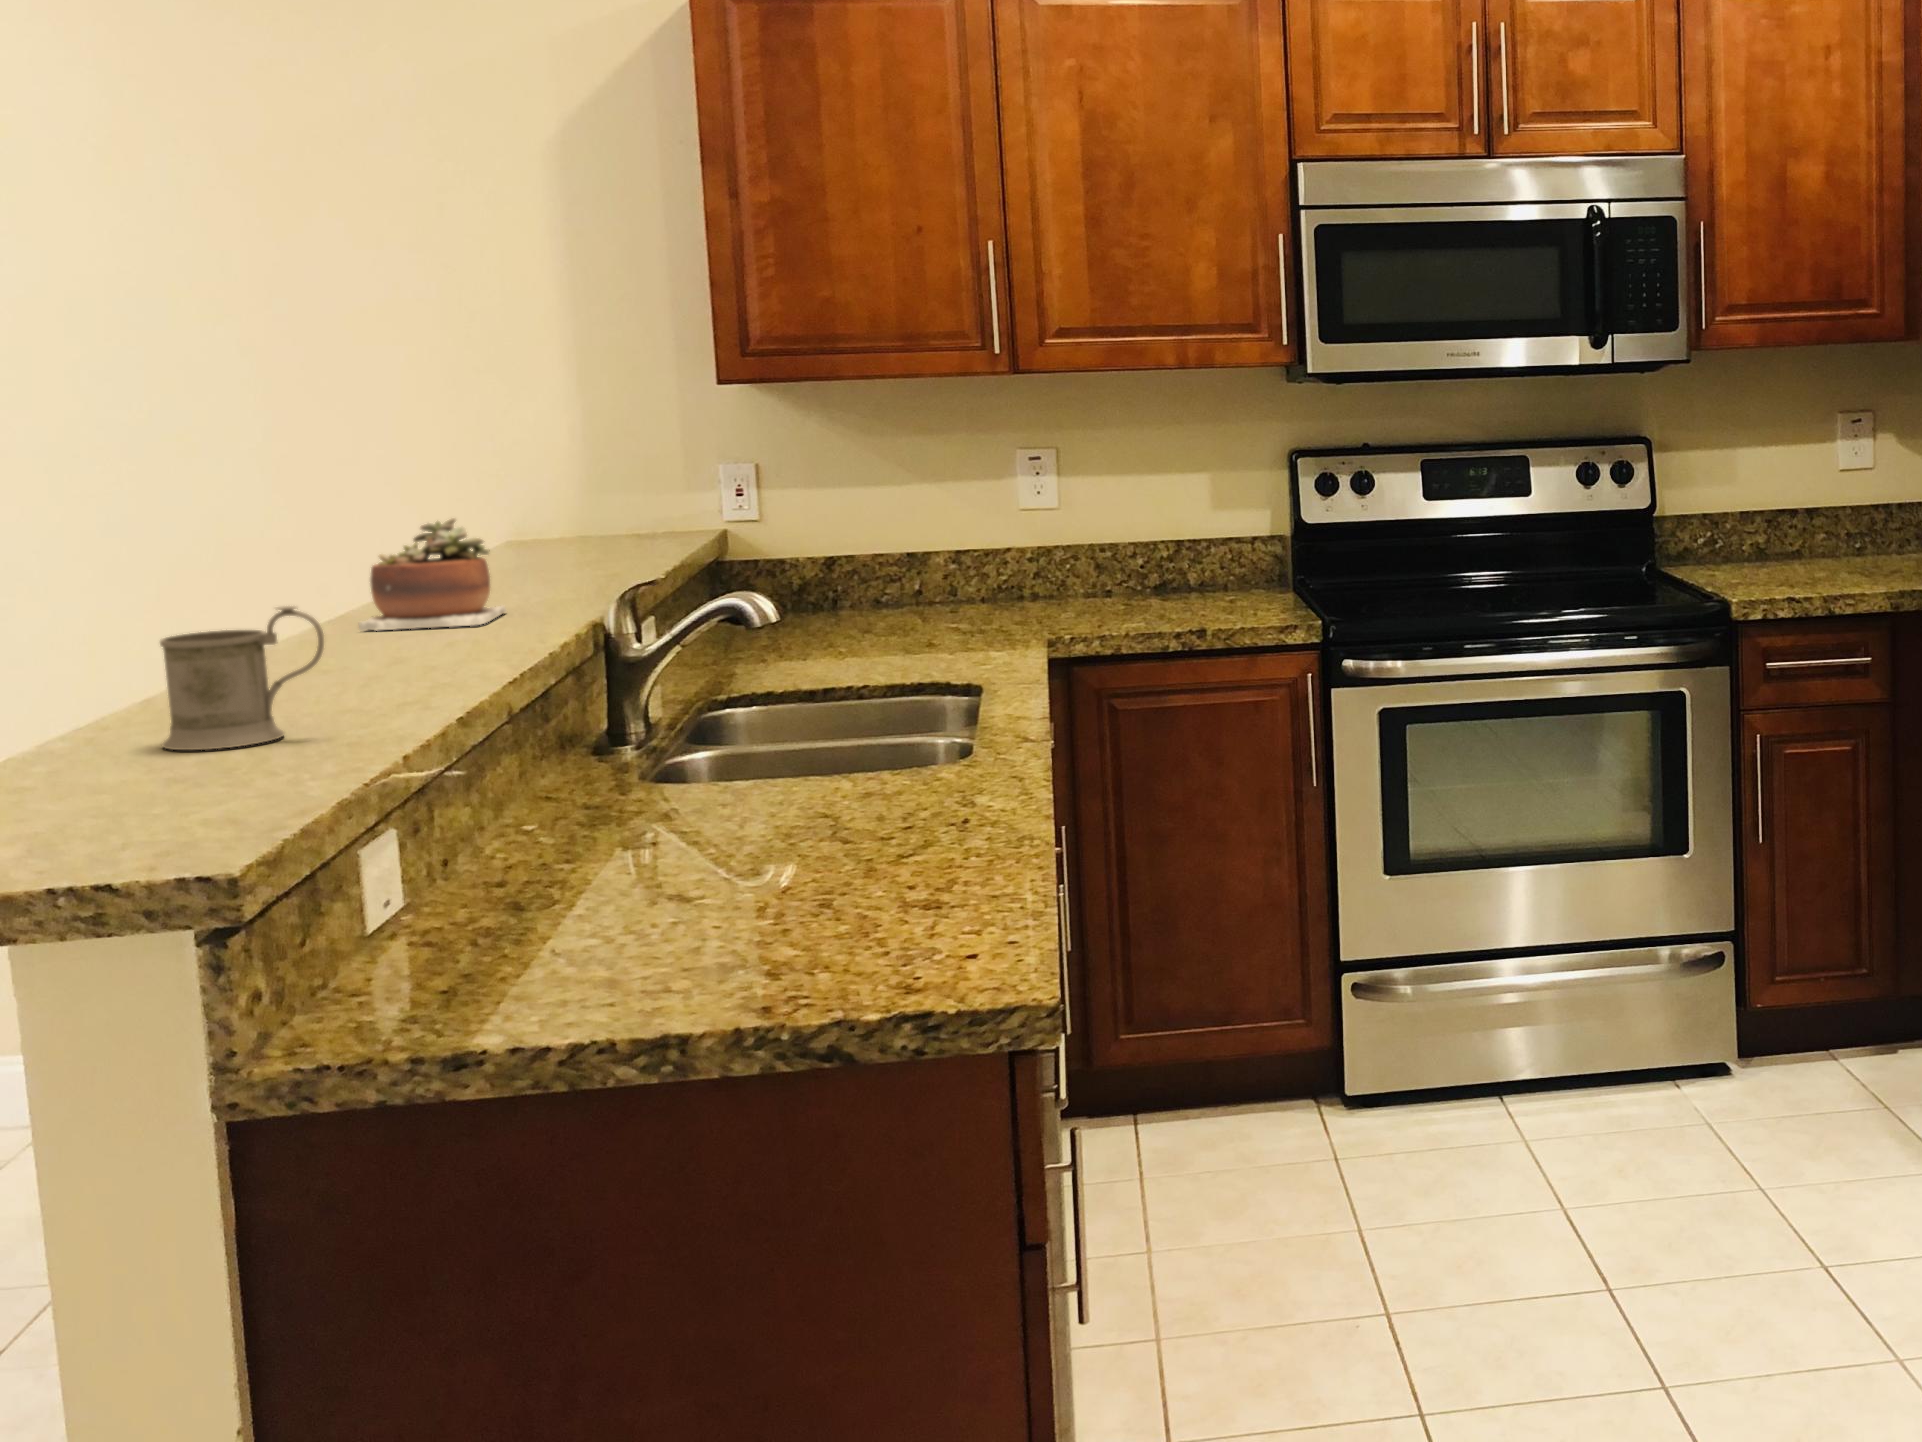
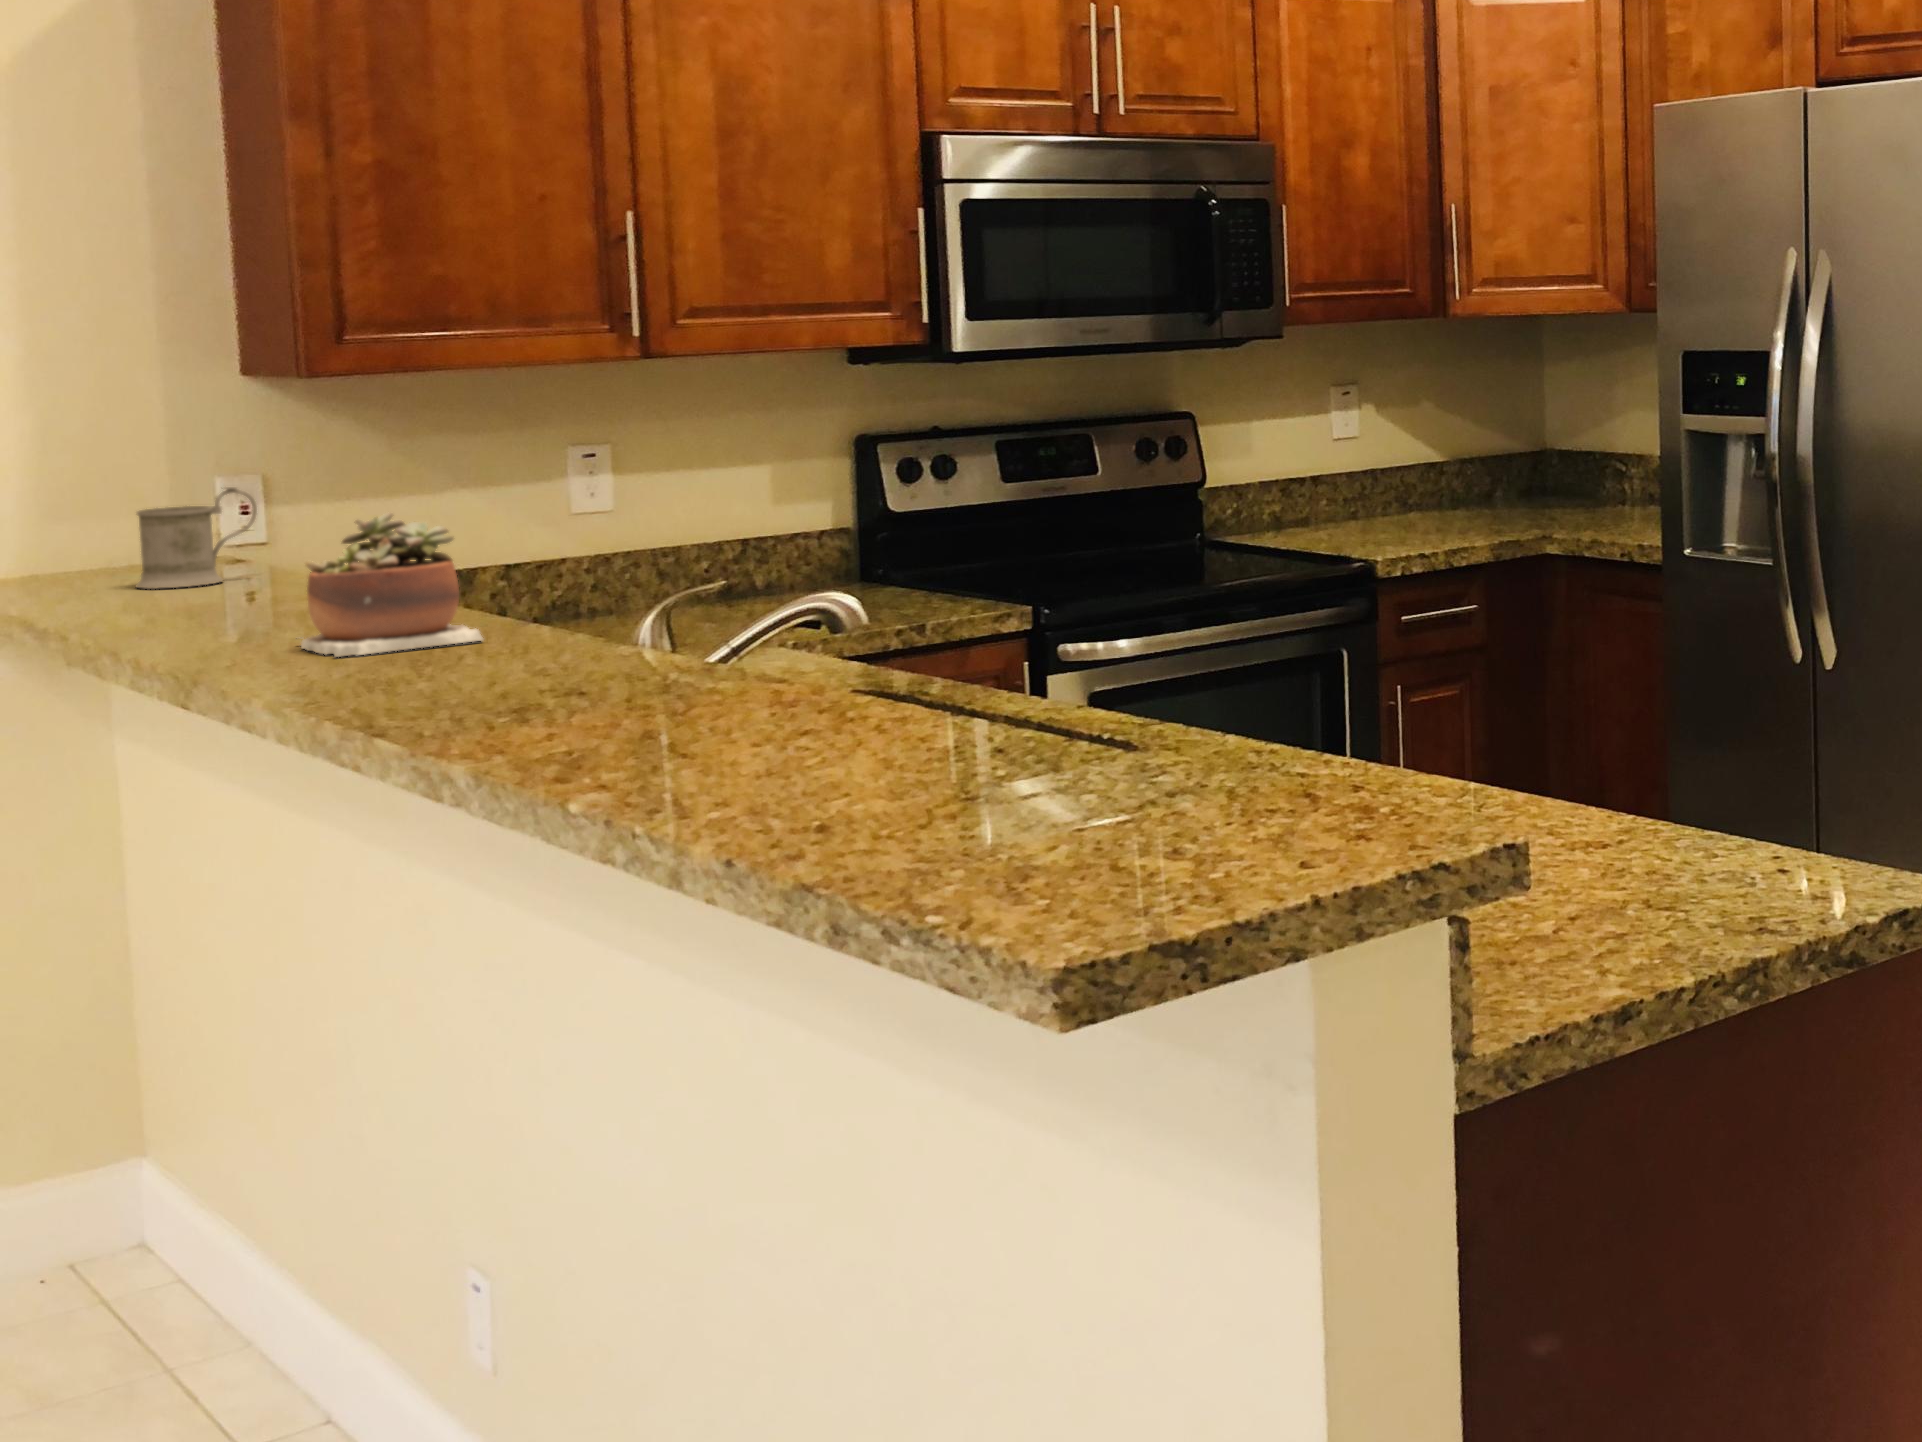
mug: present [160,606,324,750] -> present [136,487,257,589]

